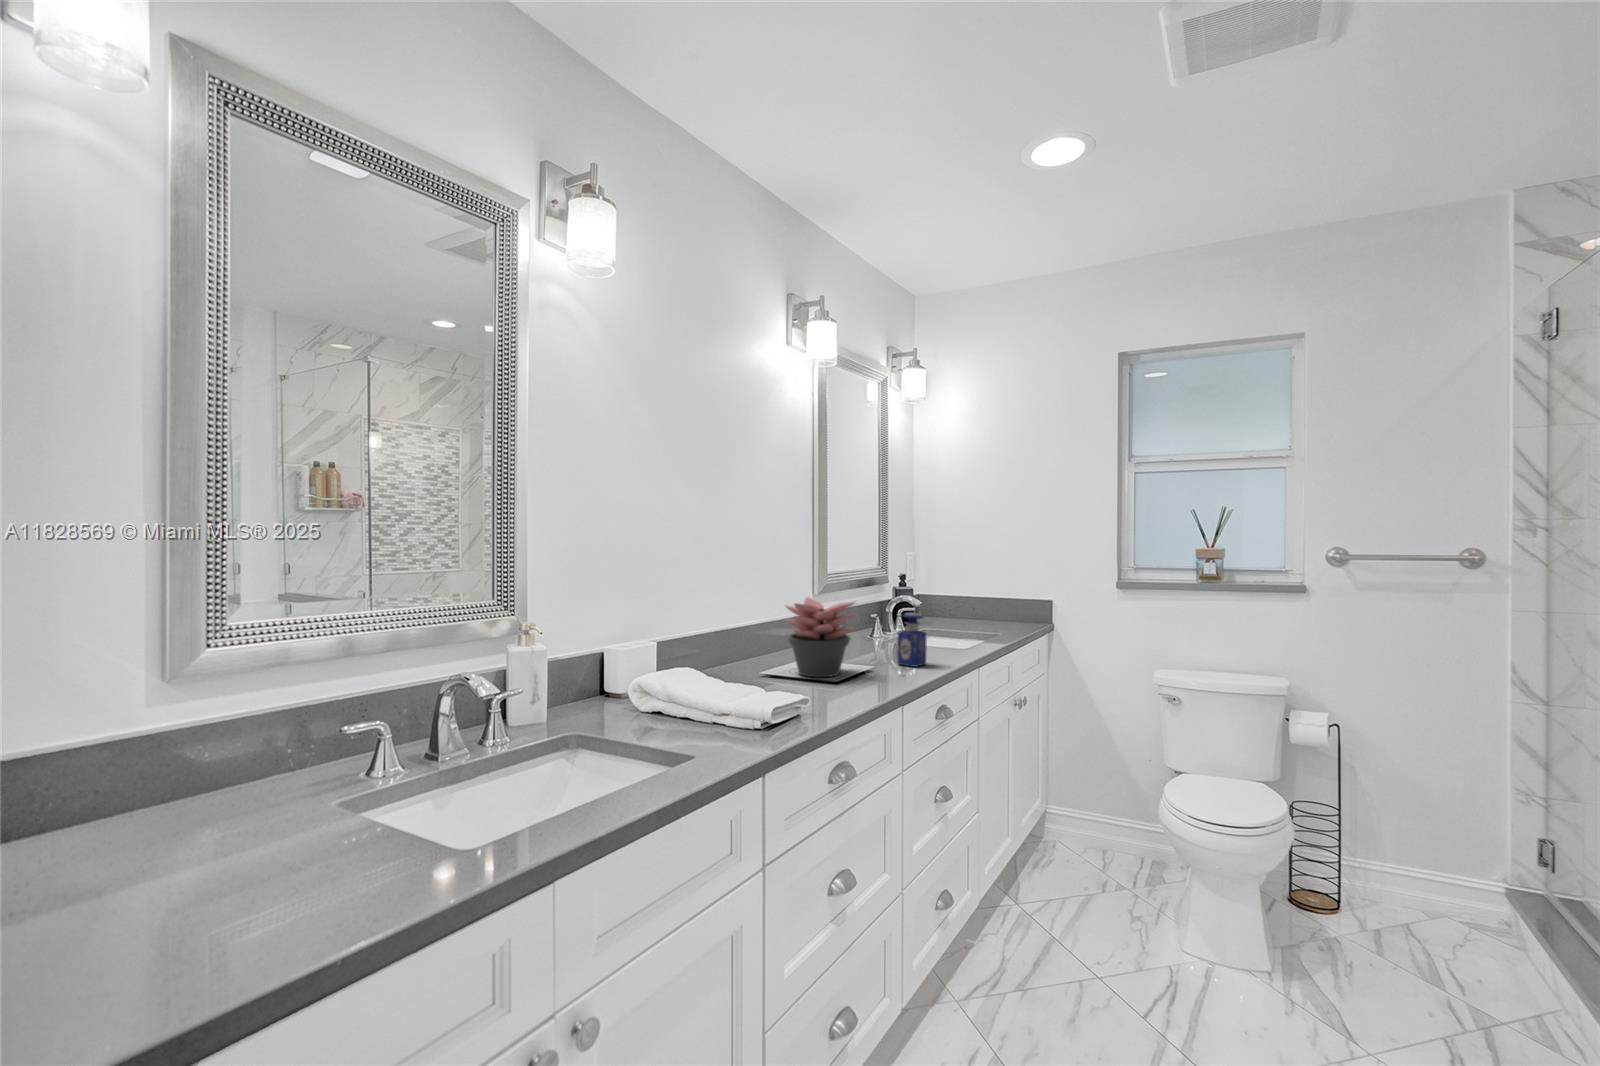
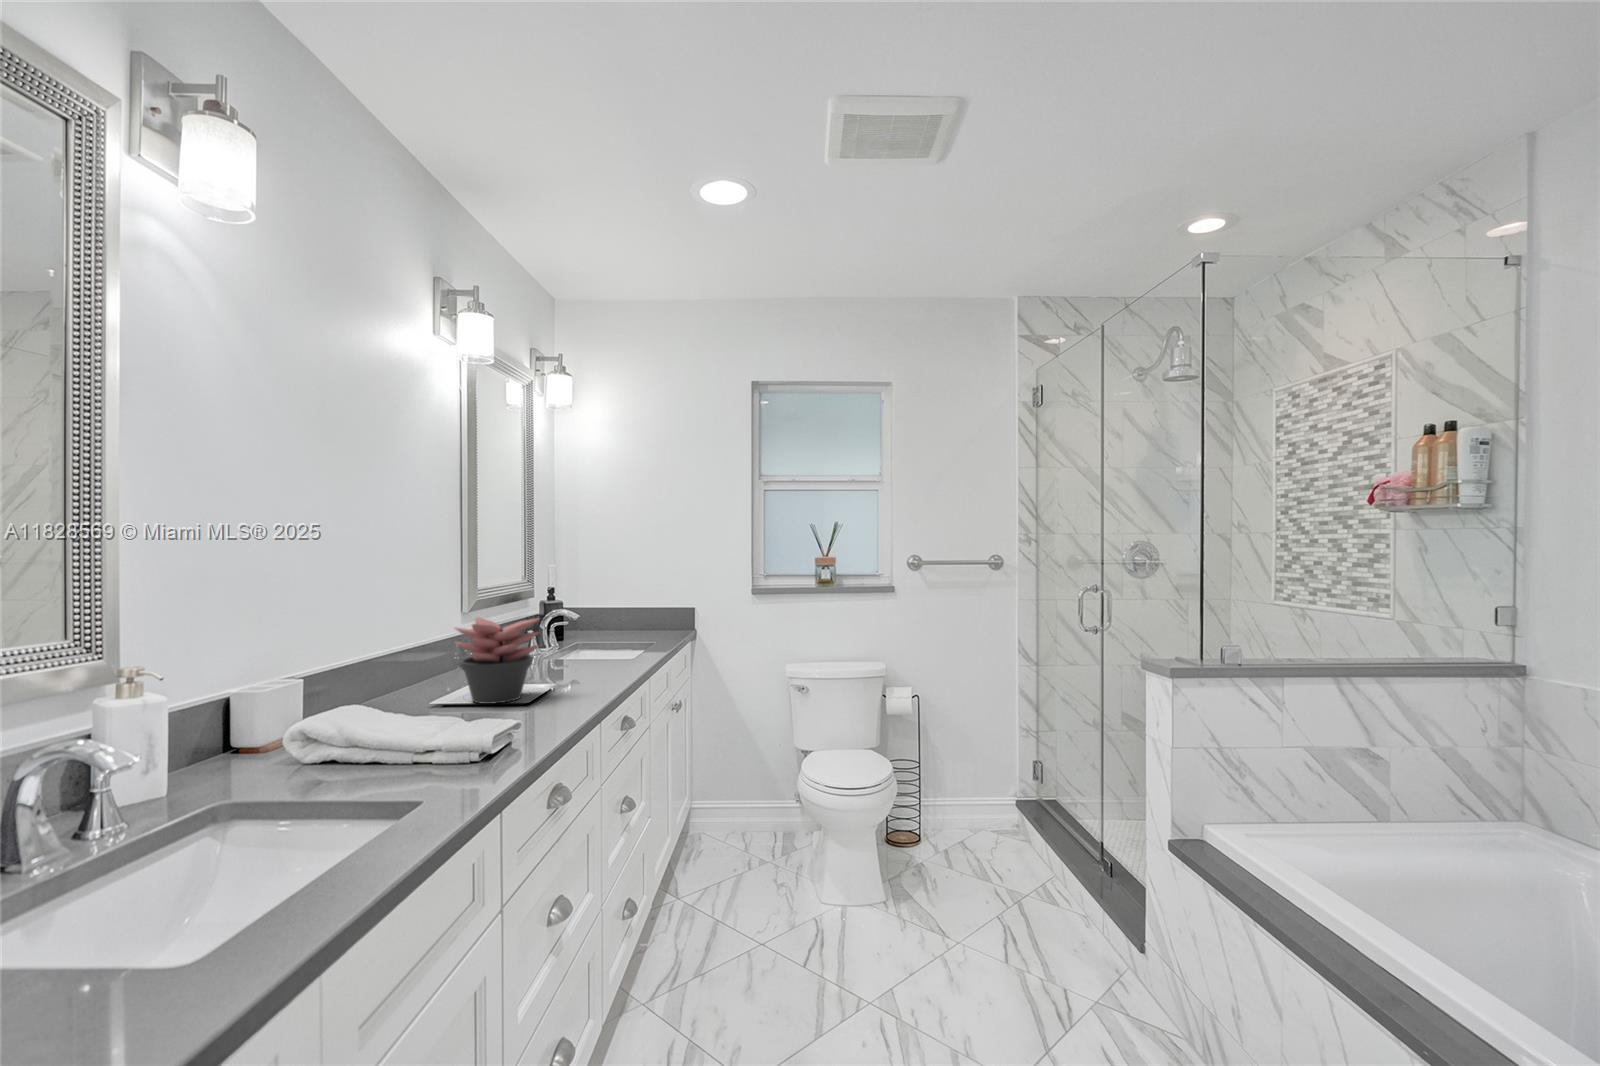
perfume bottle: present [897,613,927,667] -> none [576,627,607,682]

